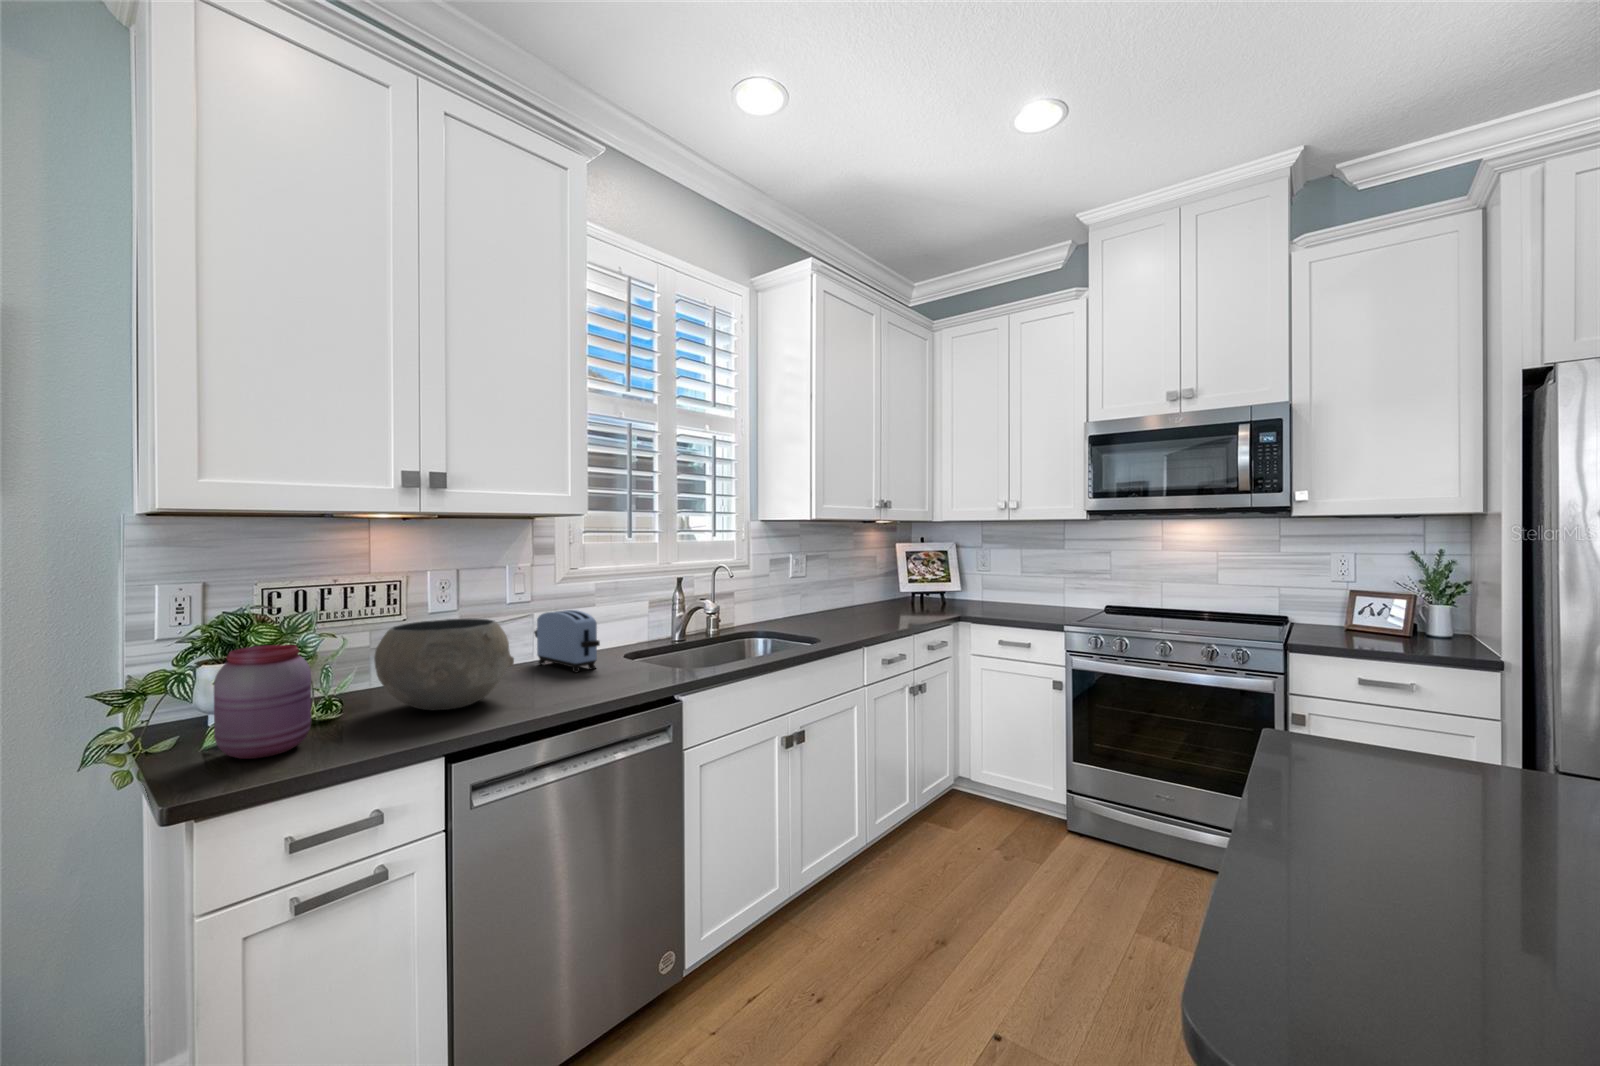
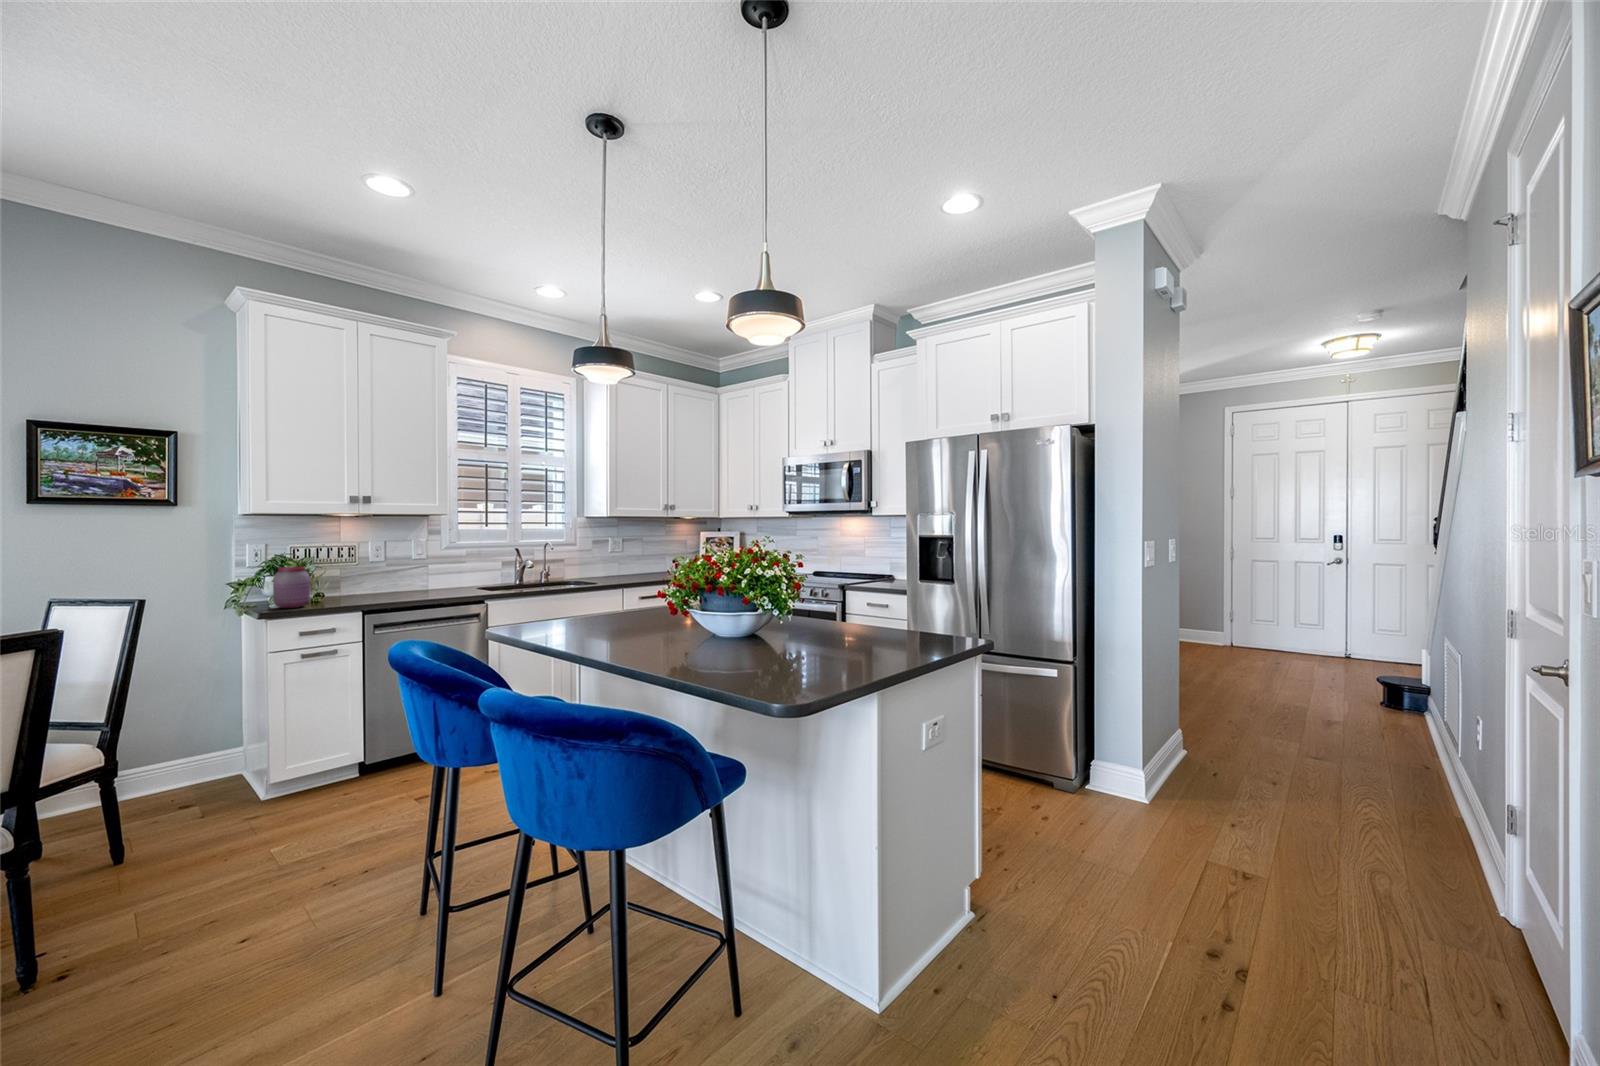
toaster: present [534,610,600,673] -> none [428,563,455,593]
ceramic bowl: present [374,619,514,710] -> none [338,563,403,600]

